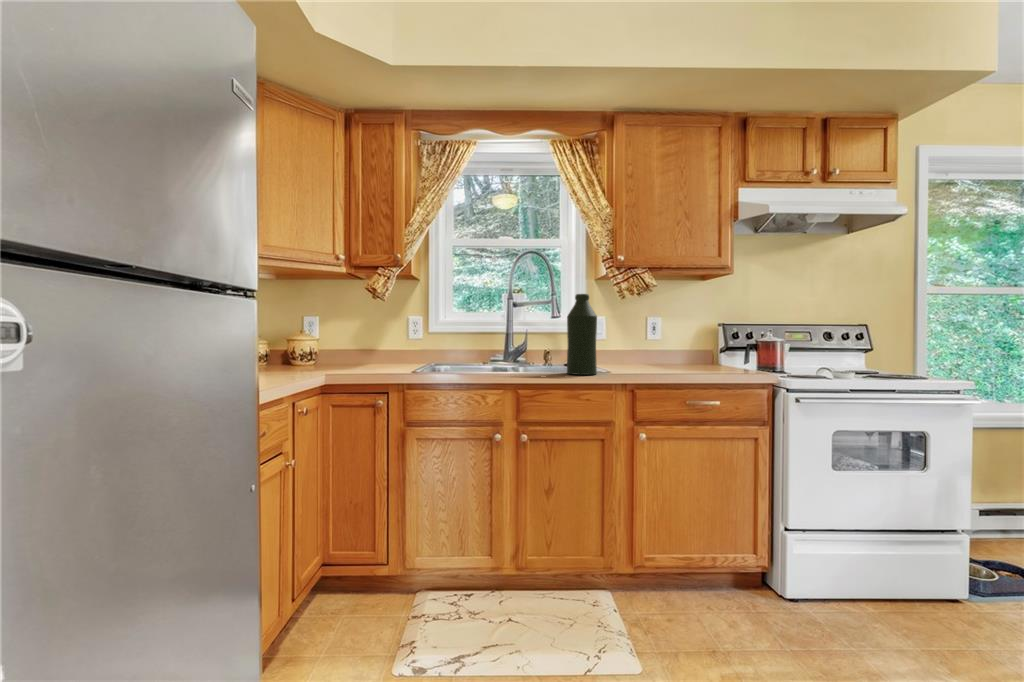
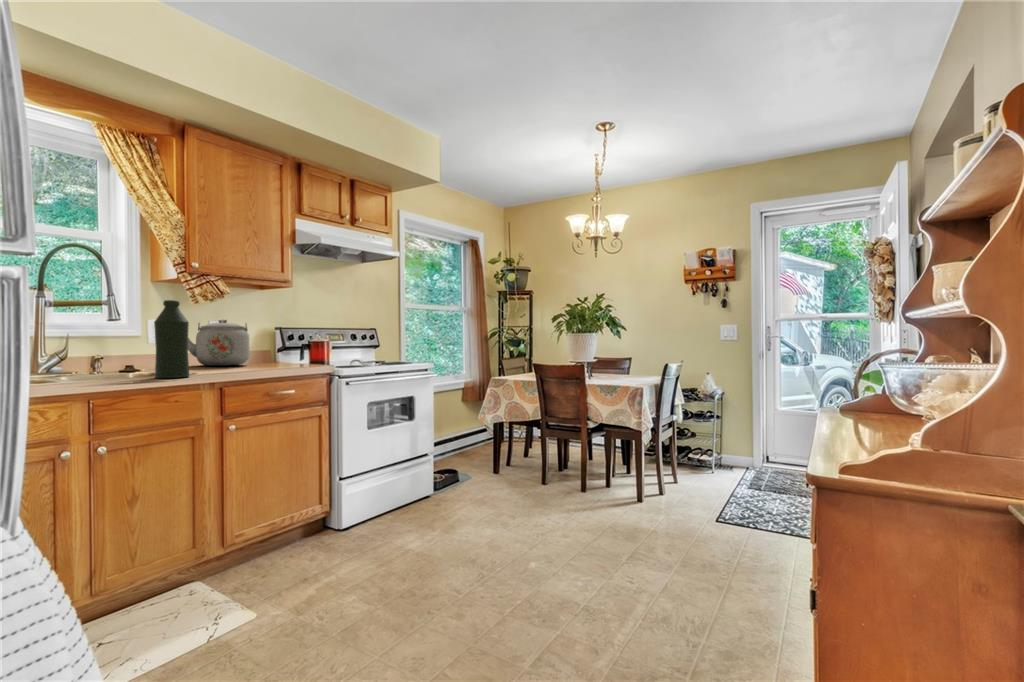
kettle: none [619,315,683,364] -> present [188,319,250,366]

